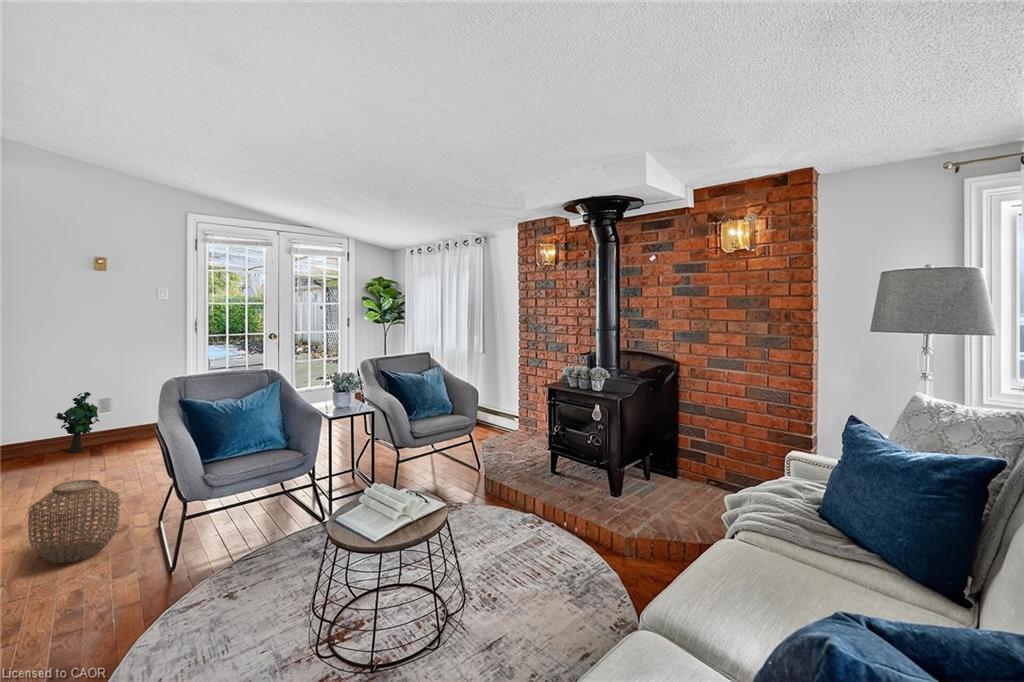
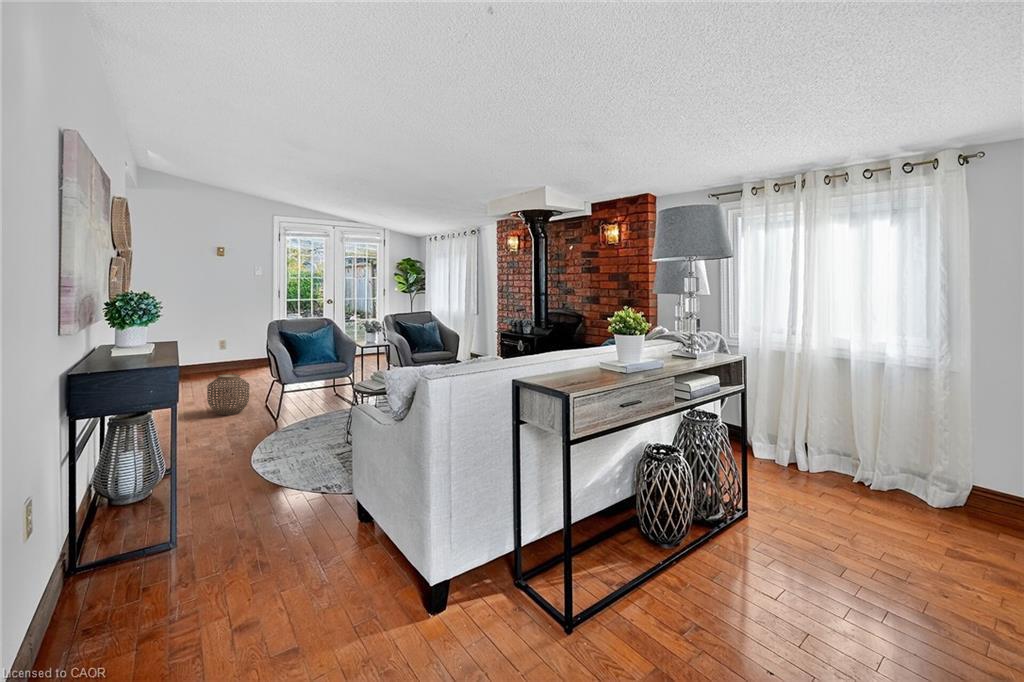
decorative plant: present [56,392,99,452] -> none [196,336,223,374]

